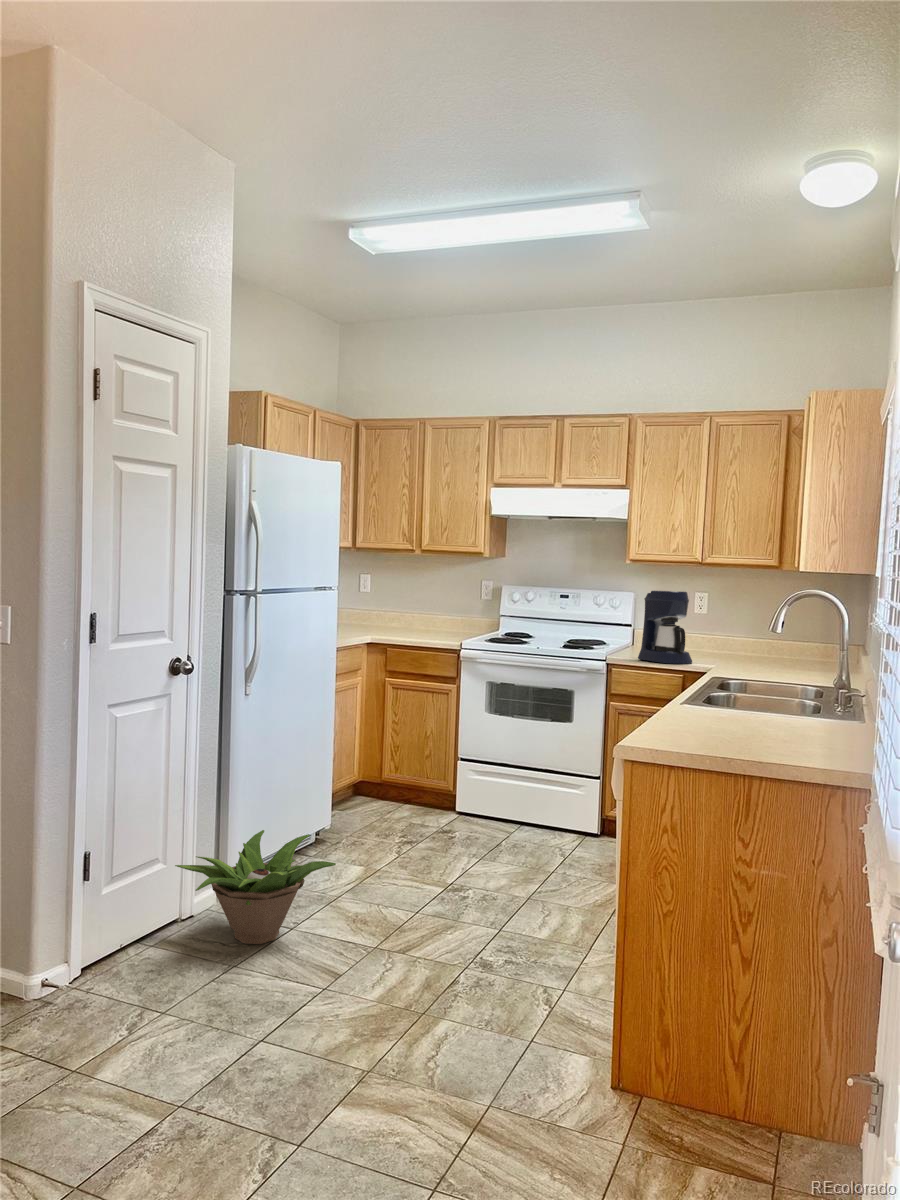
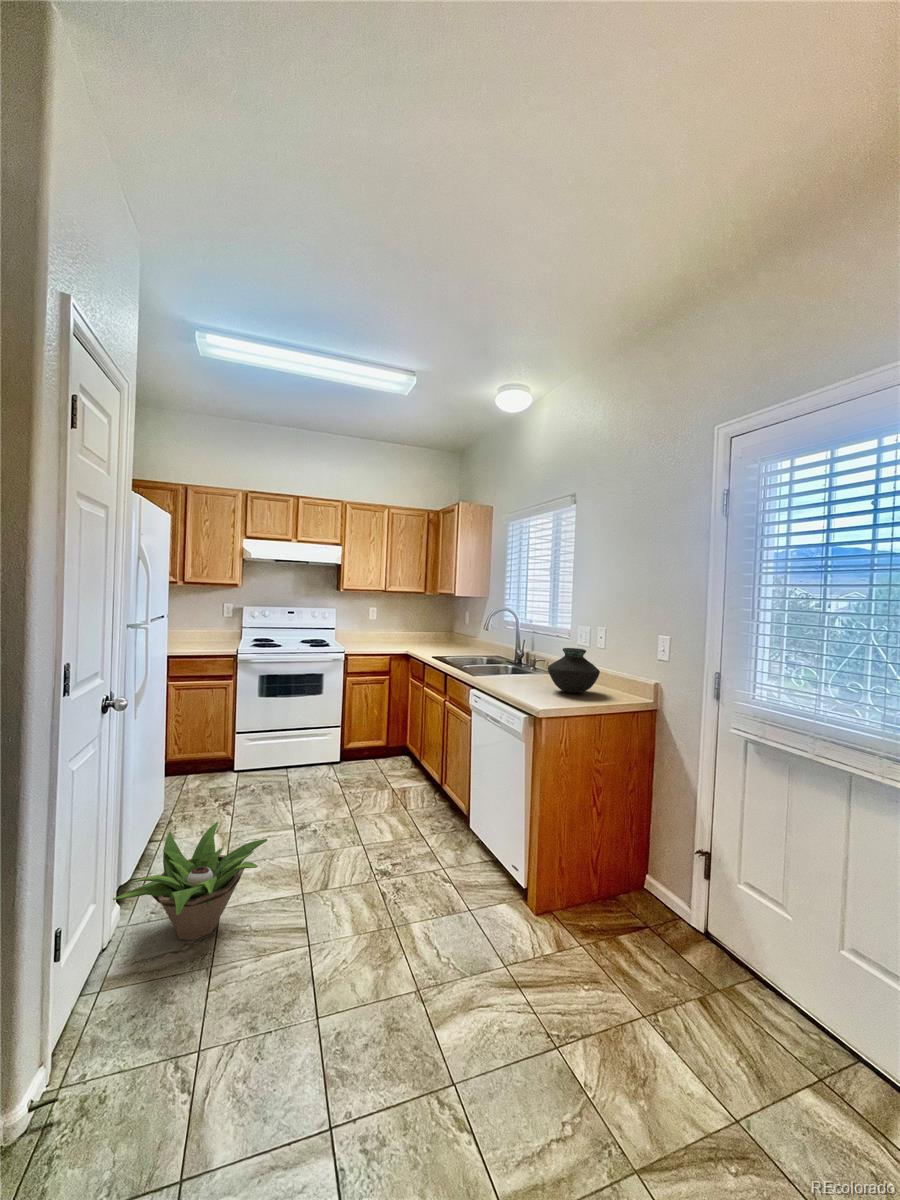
coffee maker: present [638,590,692,664] -> none [361,608,392,650]
vase: none [723,646,828,732] -> present [548,648,600,693]

